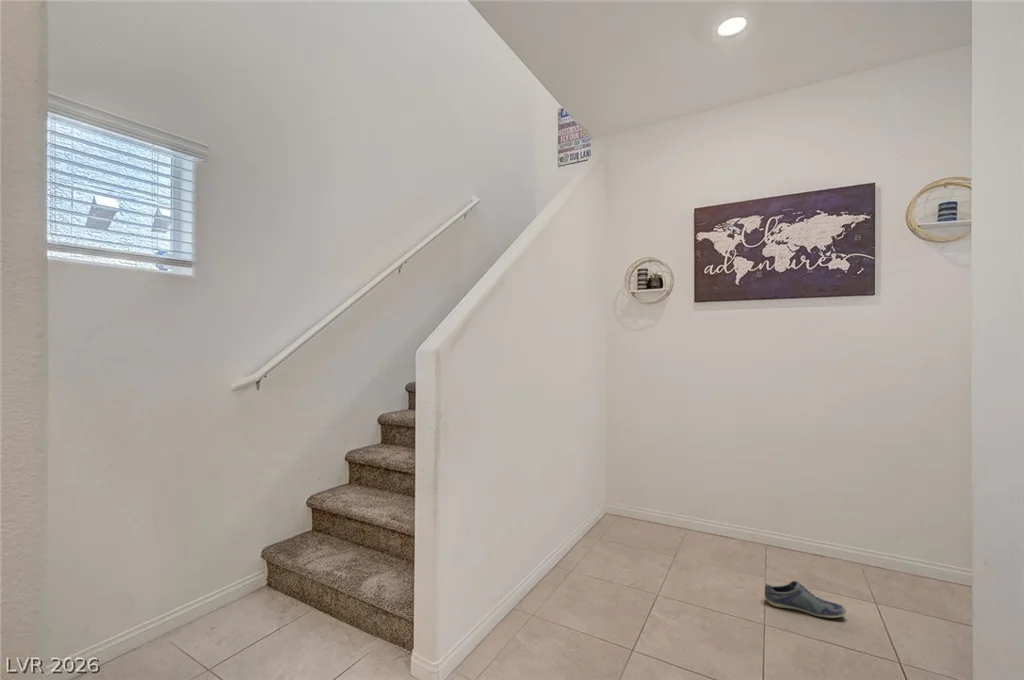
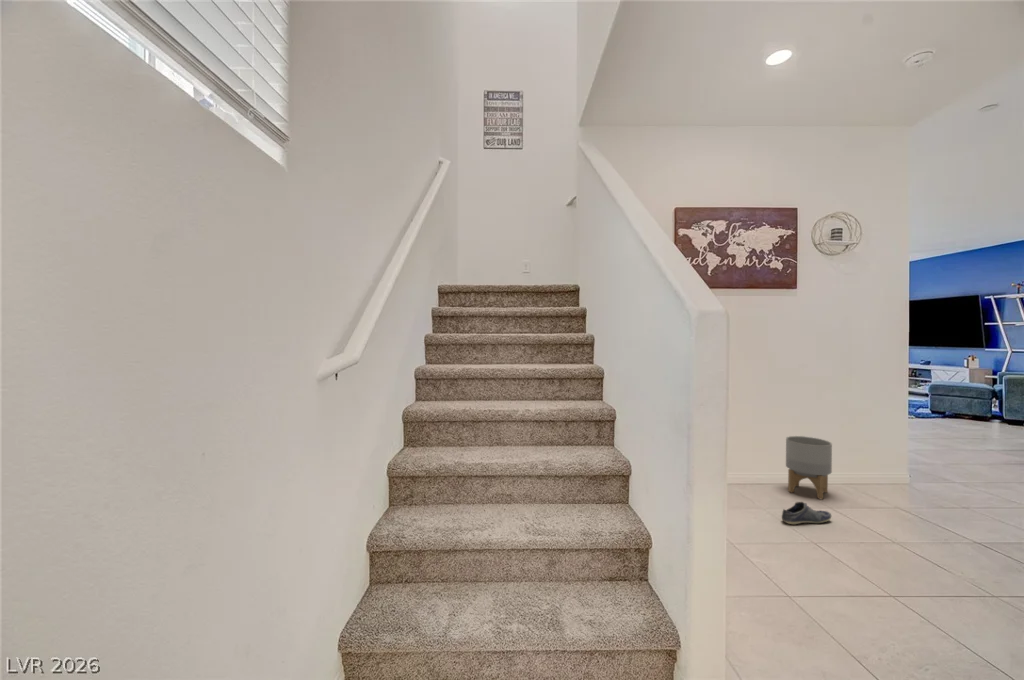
planter: none [845,500,915,596] -> present [786,436,832,499]

